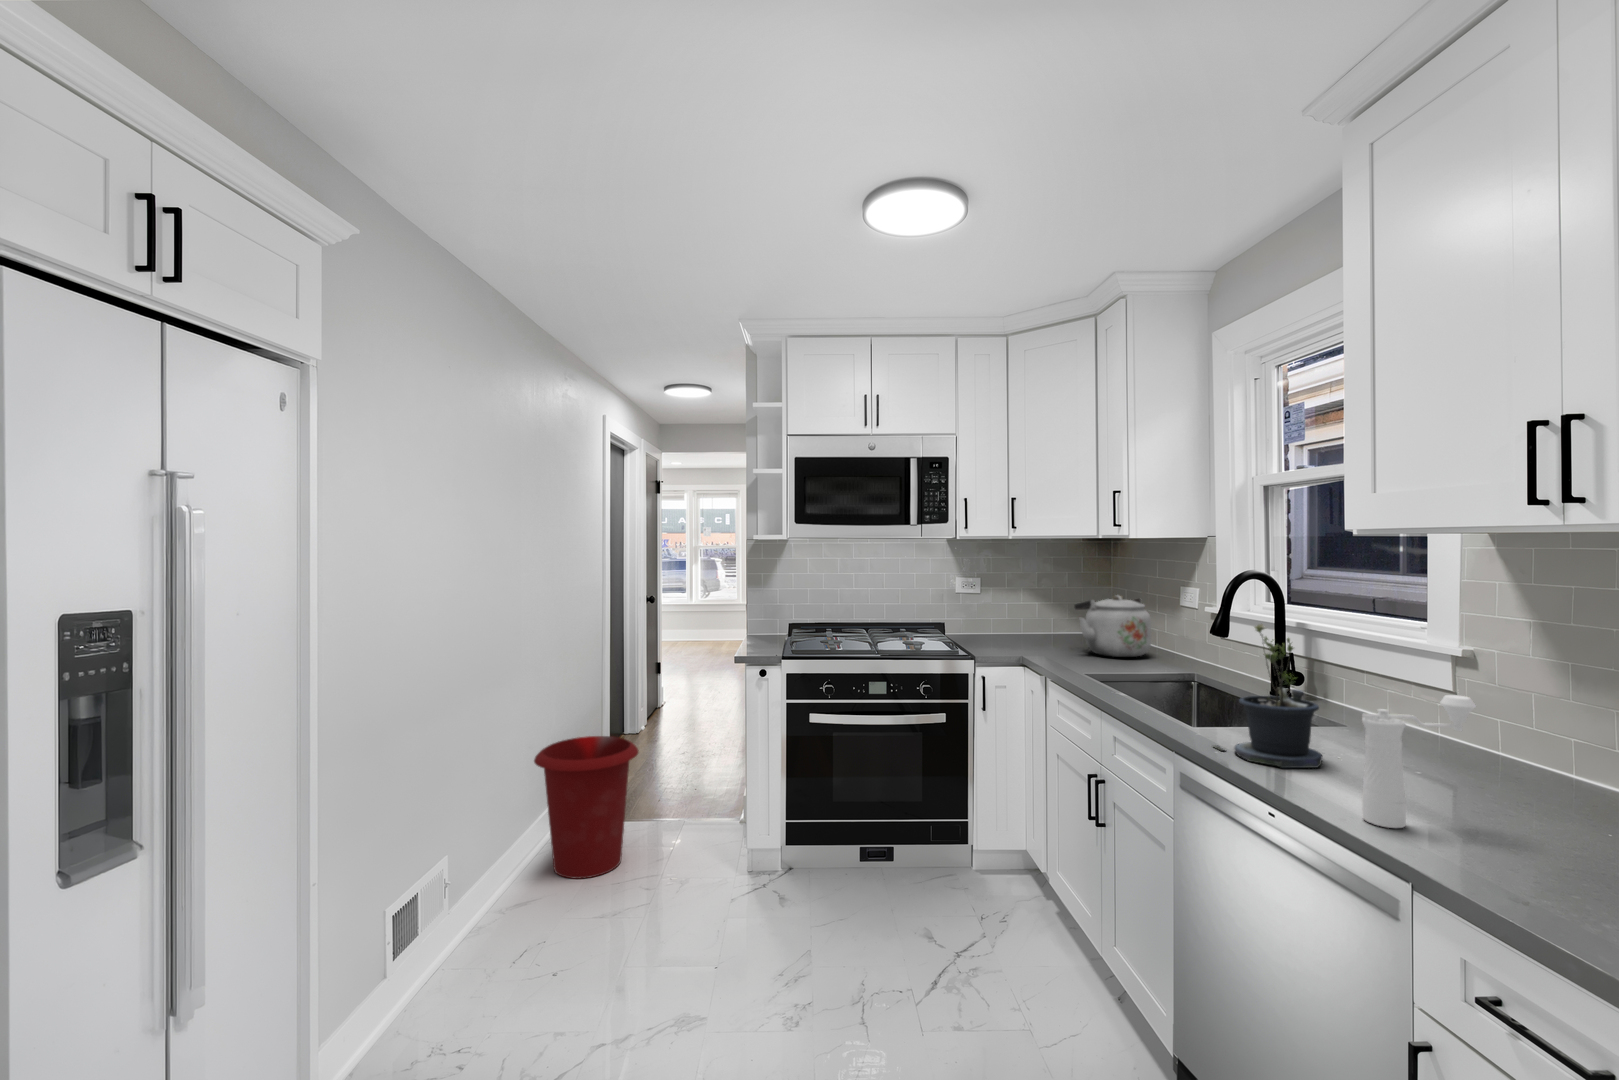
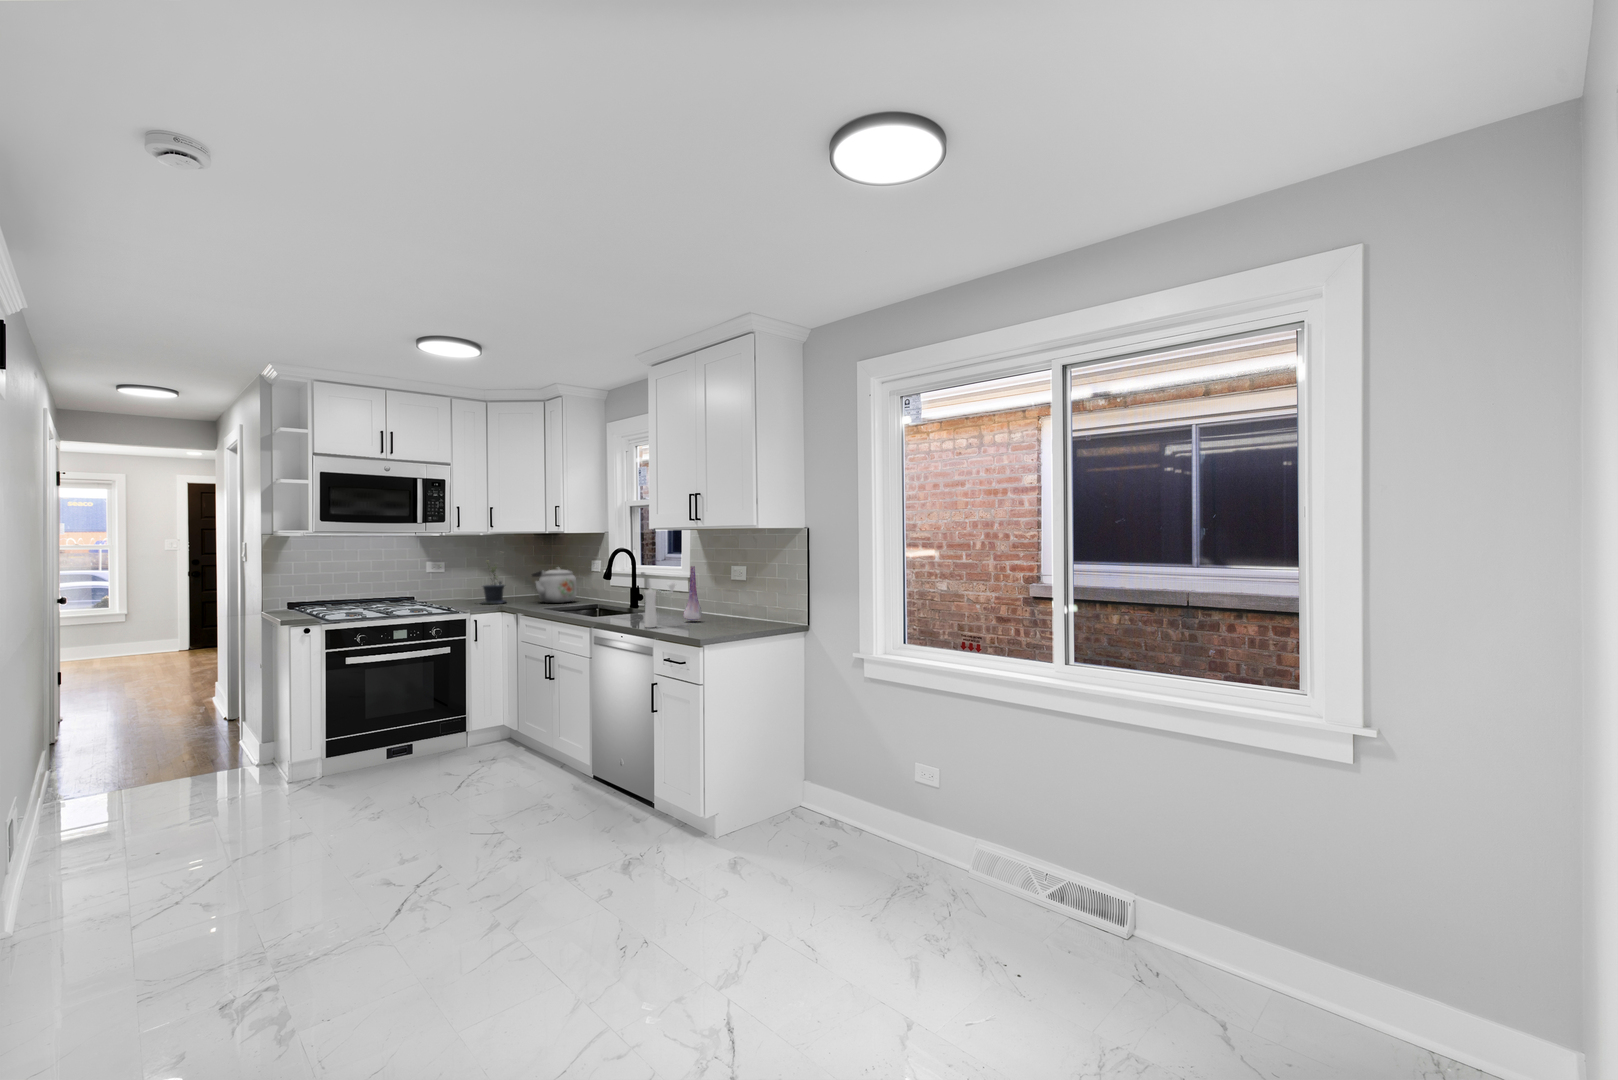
potted plant: present [1214,624,1322,768] -> present [481,561,507,604]
vase: none [1469,643,1554,812] -> present [683,566,702,620]
waste bin: present [534,736,639,879] -> none [56,702,175,821]

